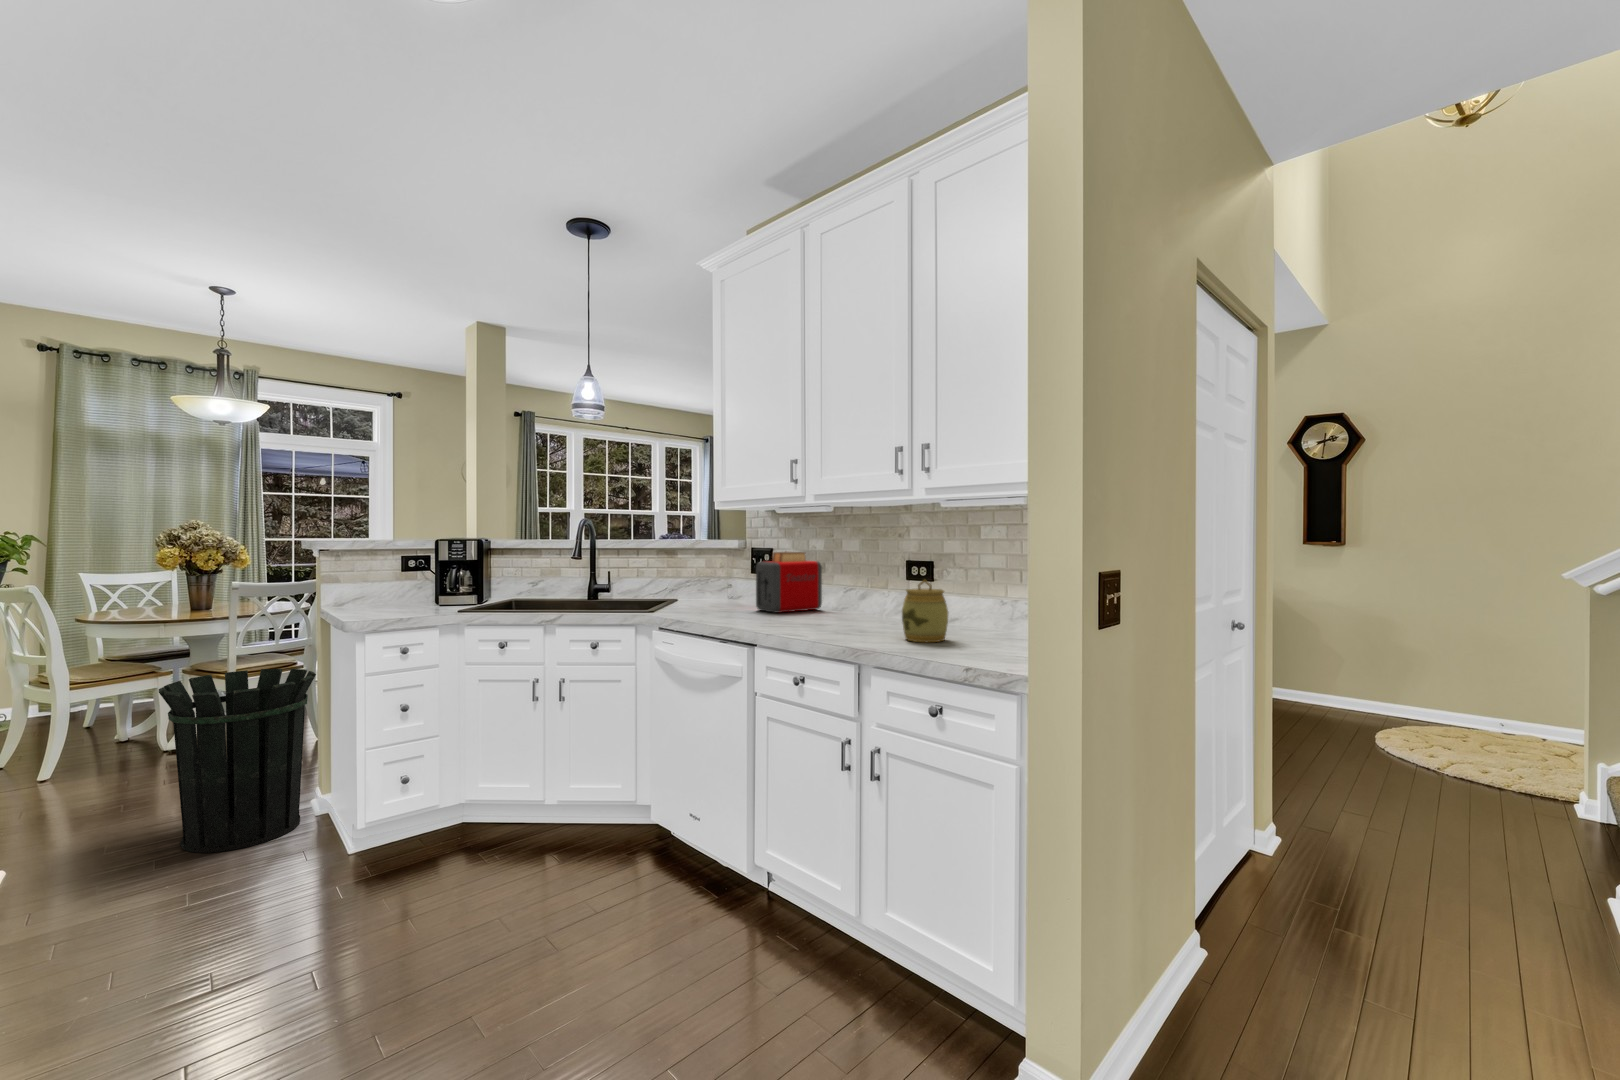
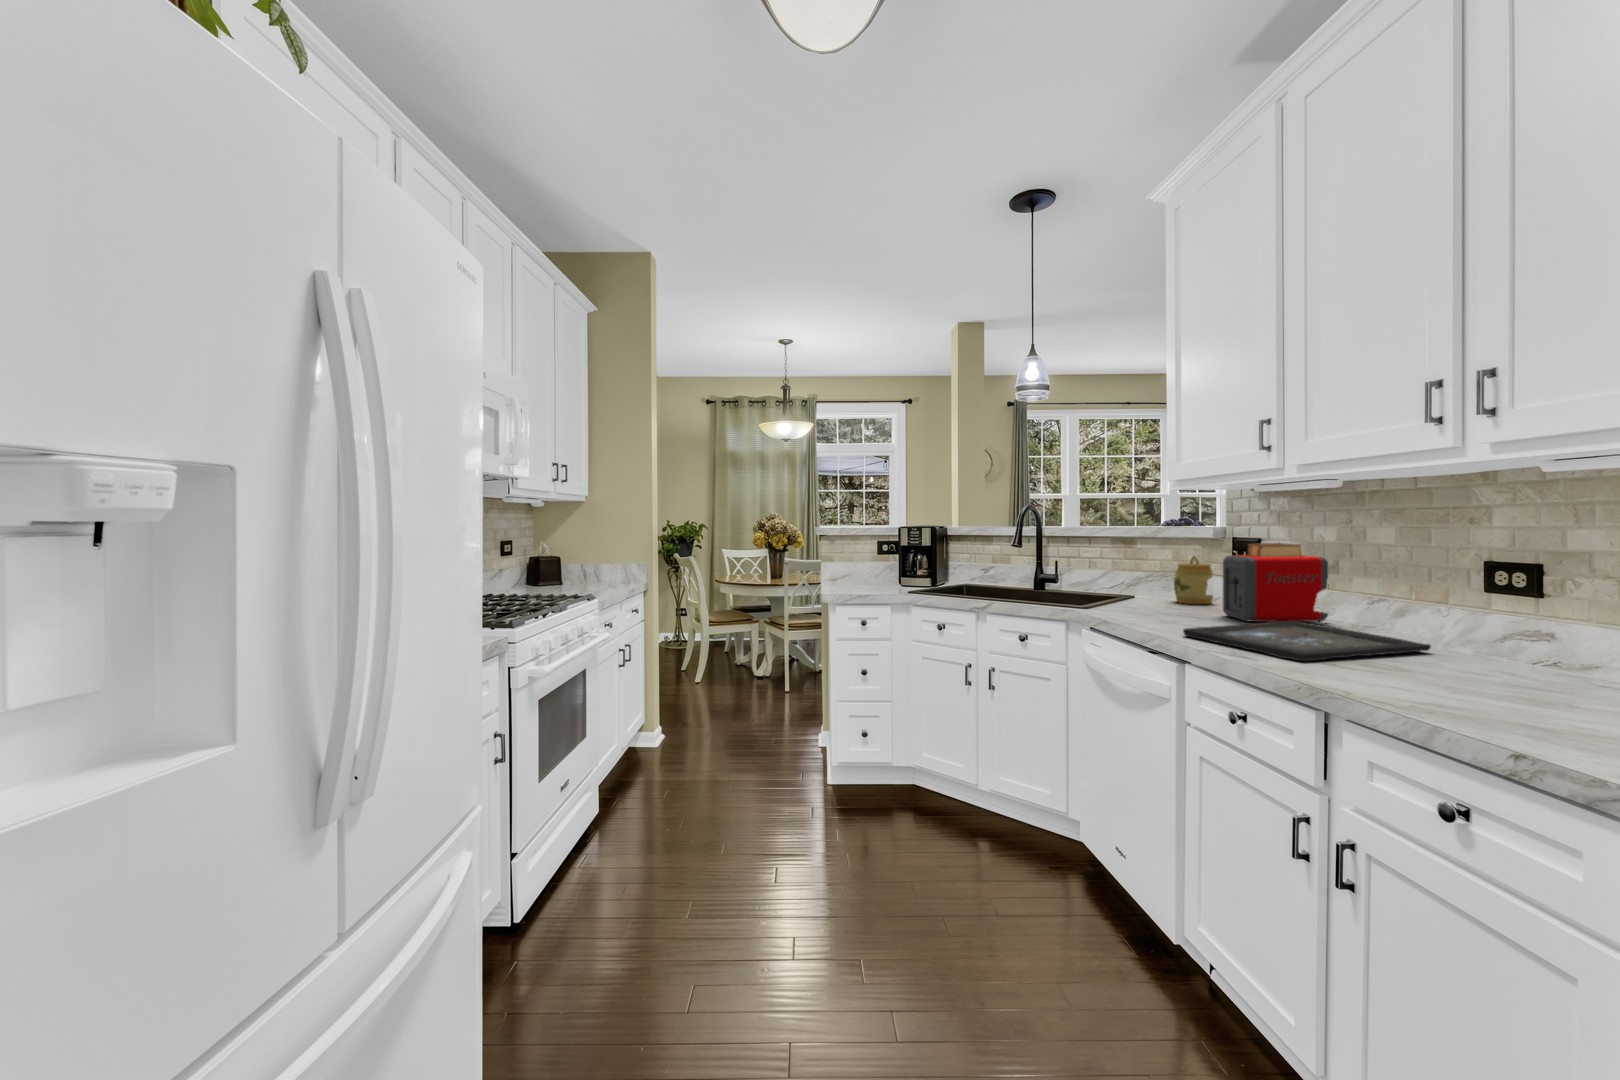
jar: present [902,580,948,642] -> present [1174,556,1213,604]
tray: none [743,609,884,632] -> present [1183,621,1431,661]
waste bin: present [159,669,316,853] -> none [724,626,816,759]

